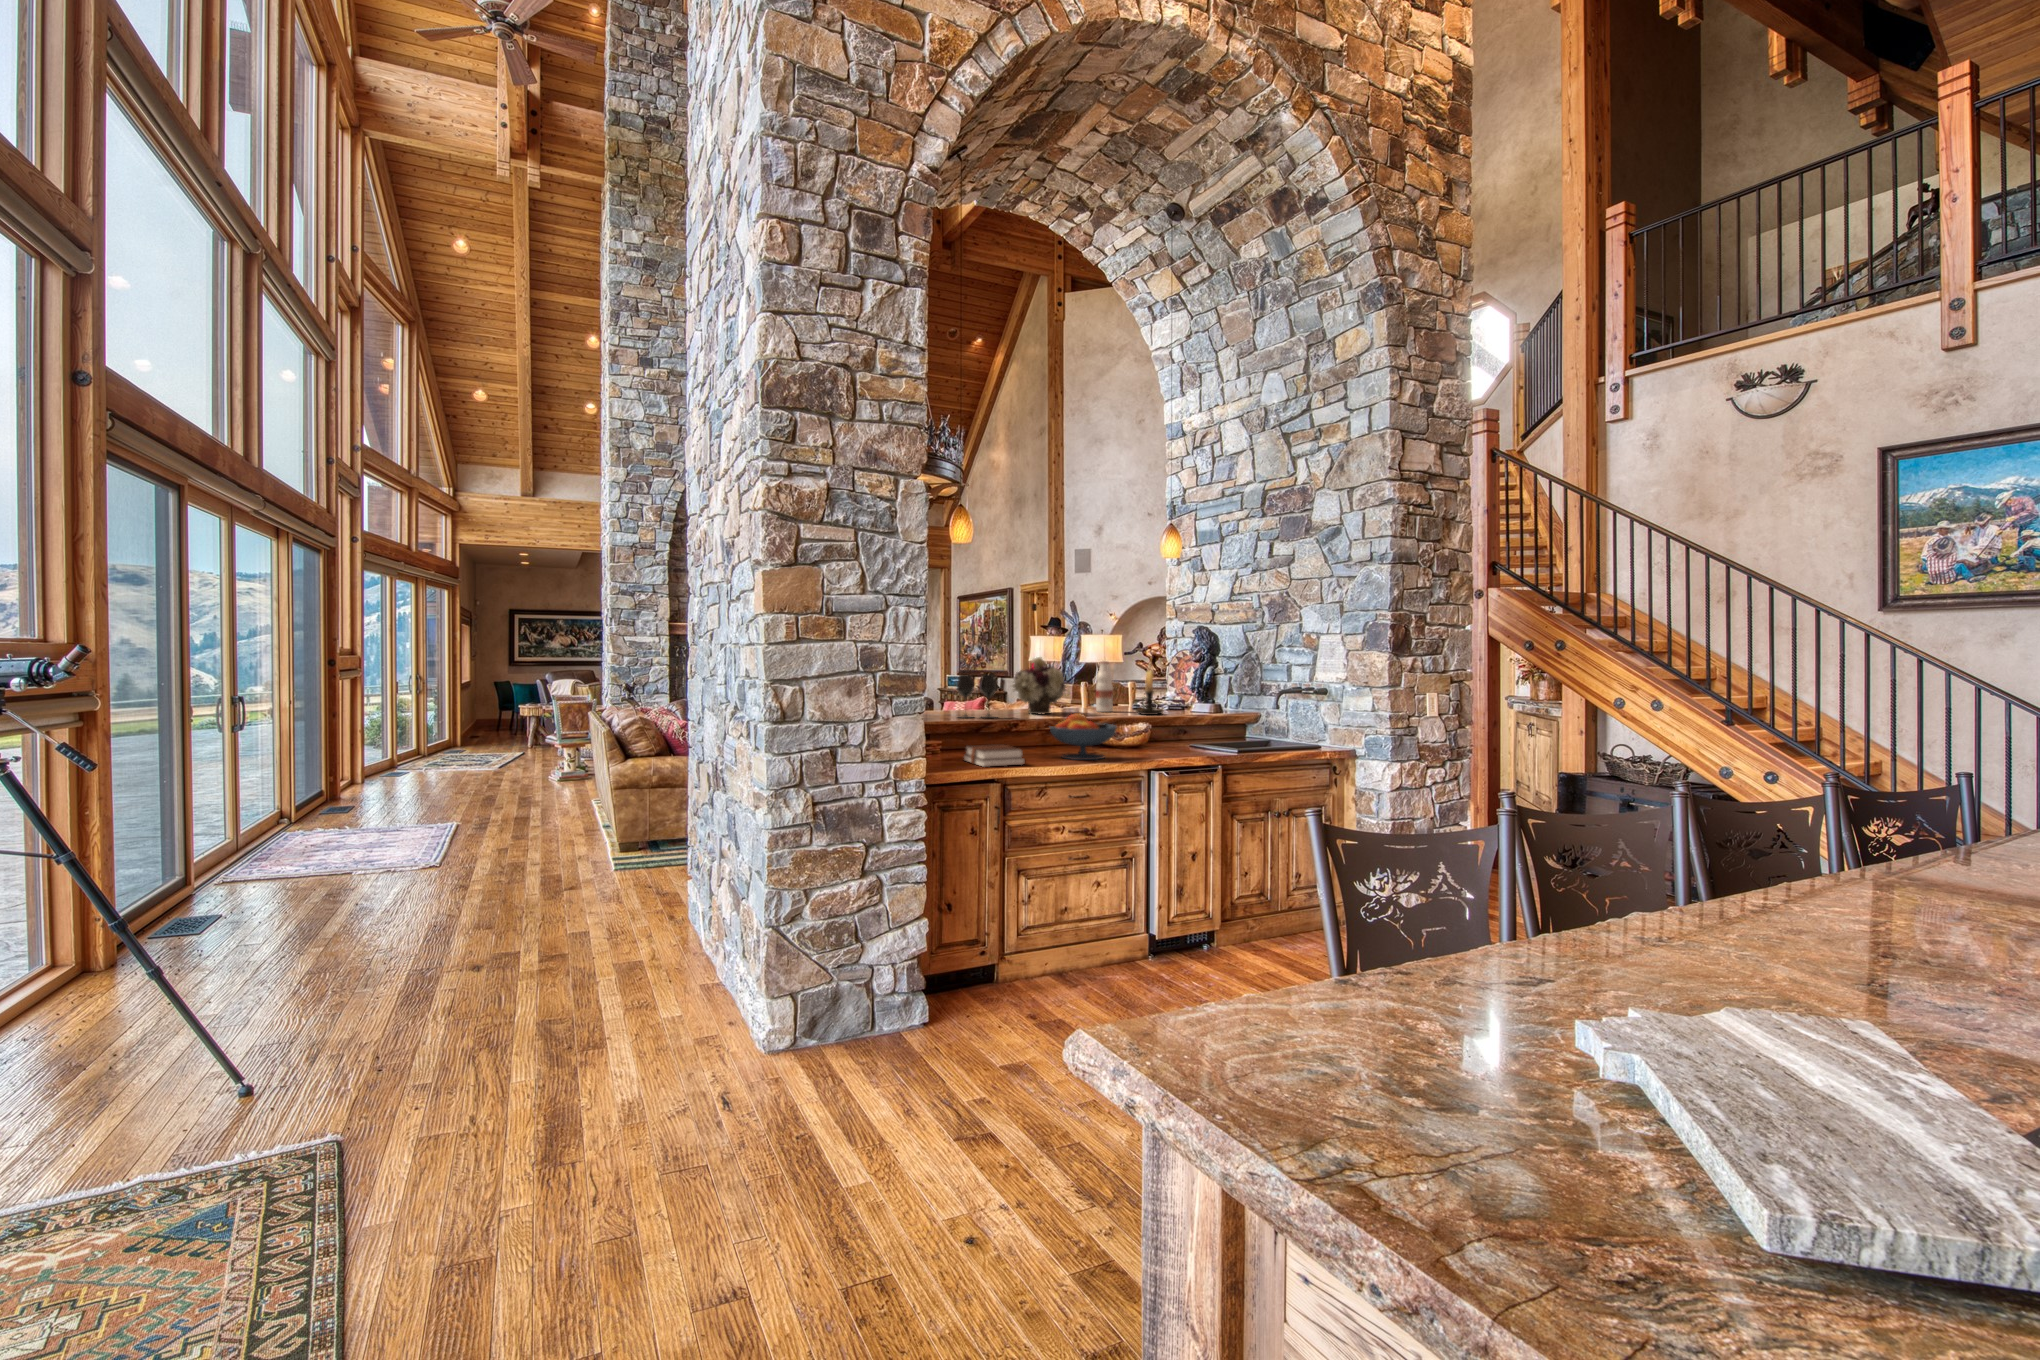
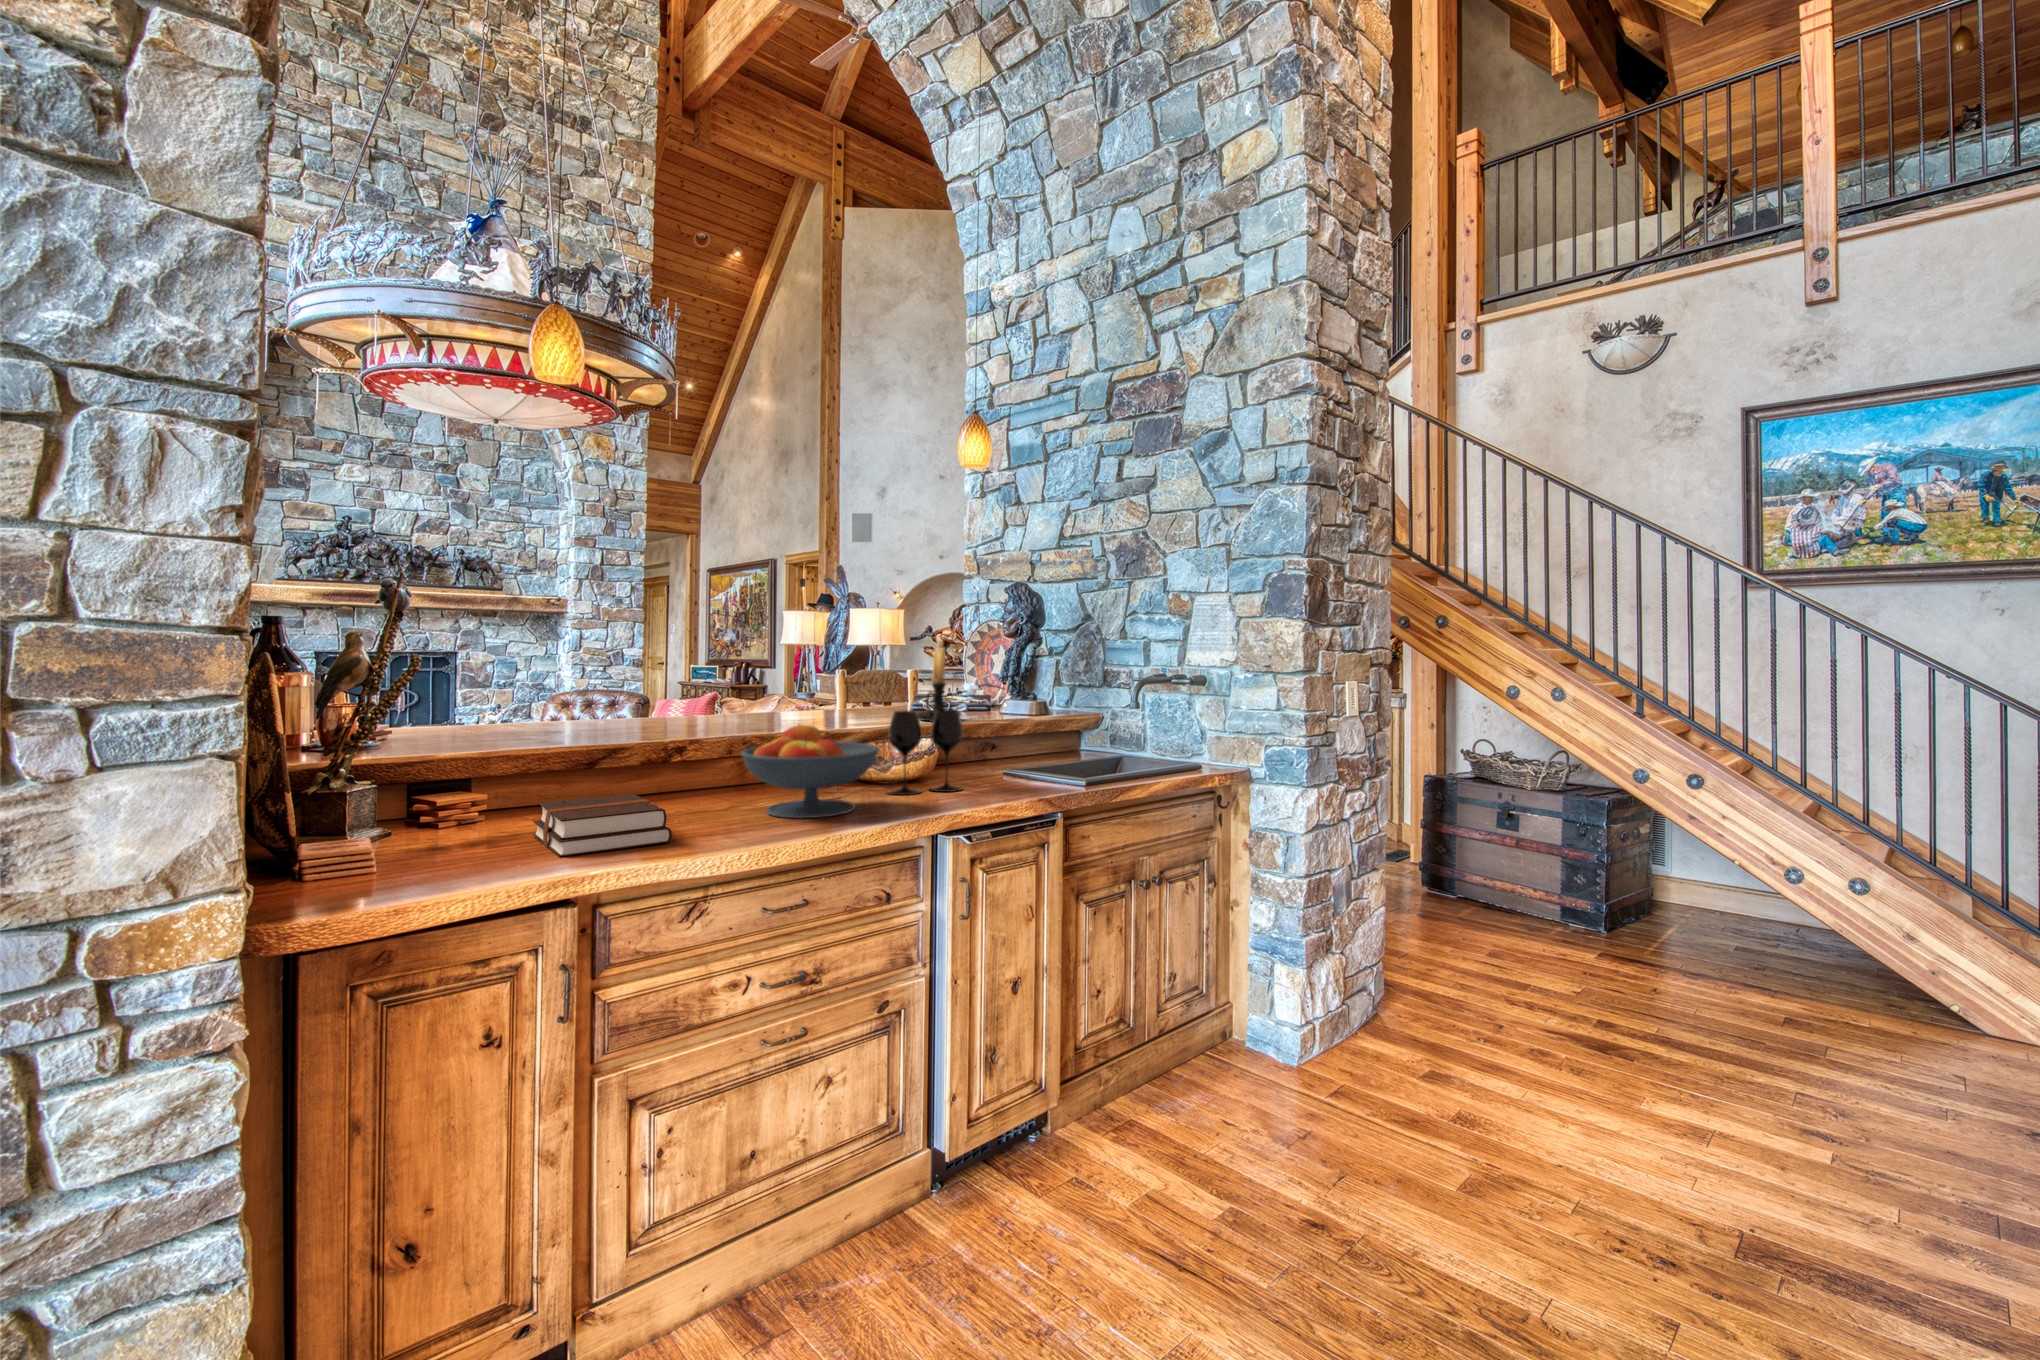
flower arrangement: present [1012,657,1066,714] -> none [689,623,798,725]
beverage bottle: present [1096,661,1113,712] -> none [850,634,879,717]
wine glass: present [957,674,997,718] -> present [888,709,963,795]

